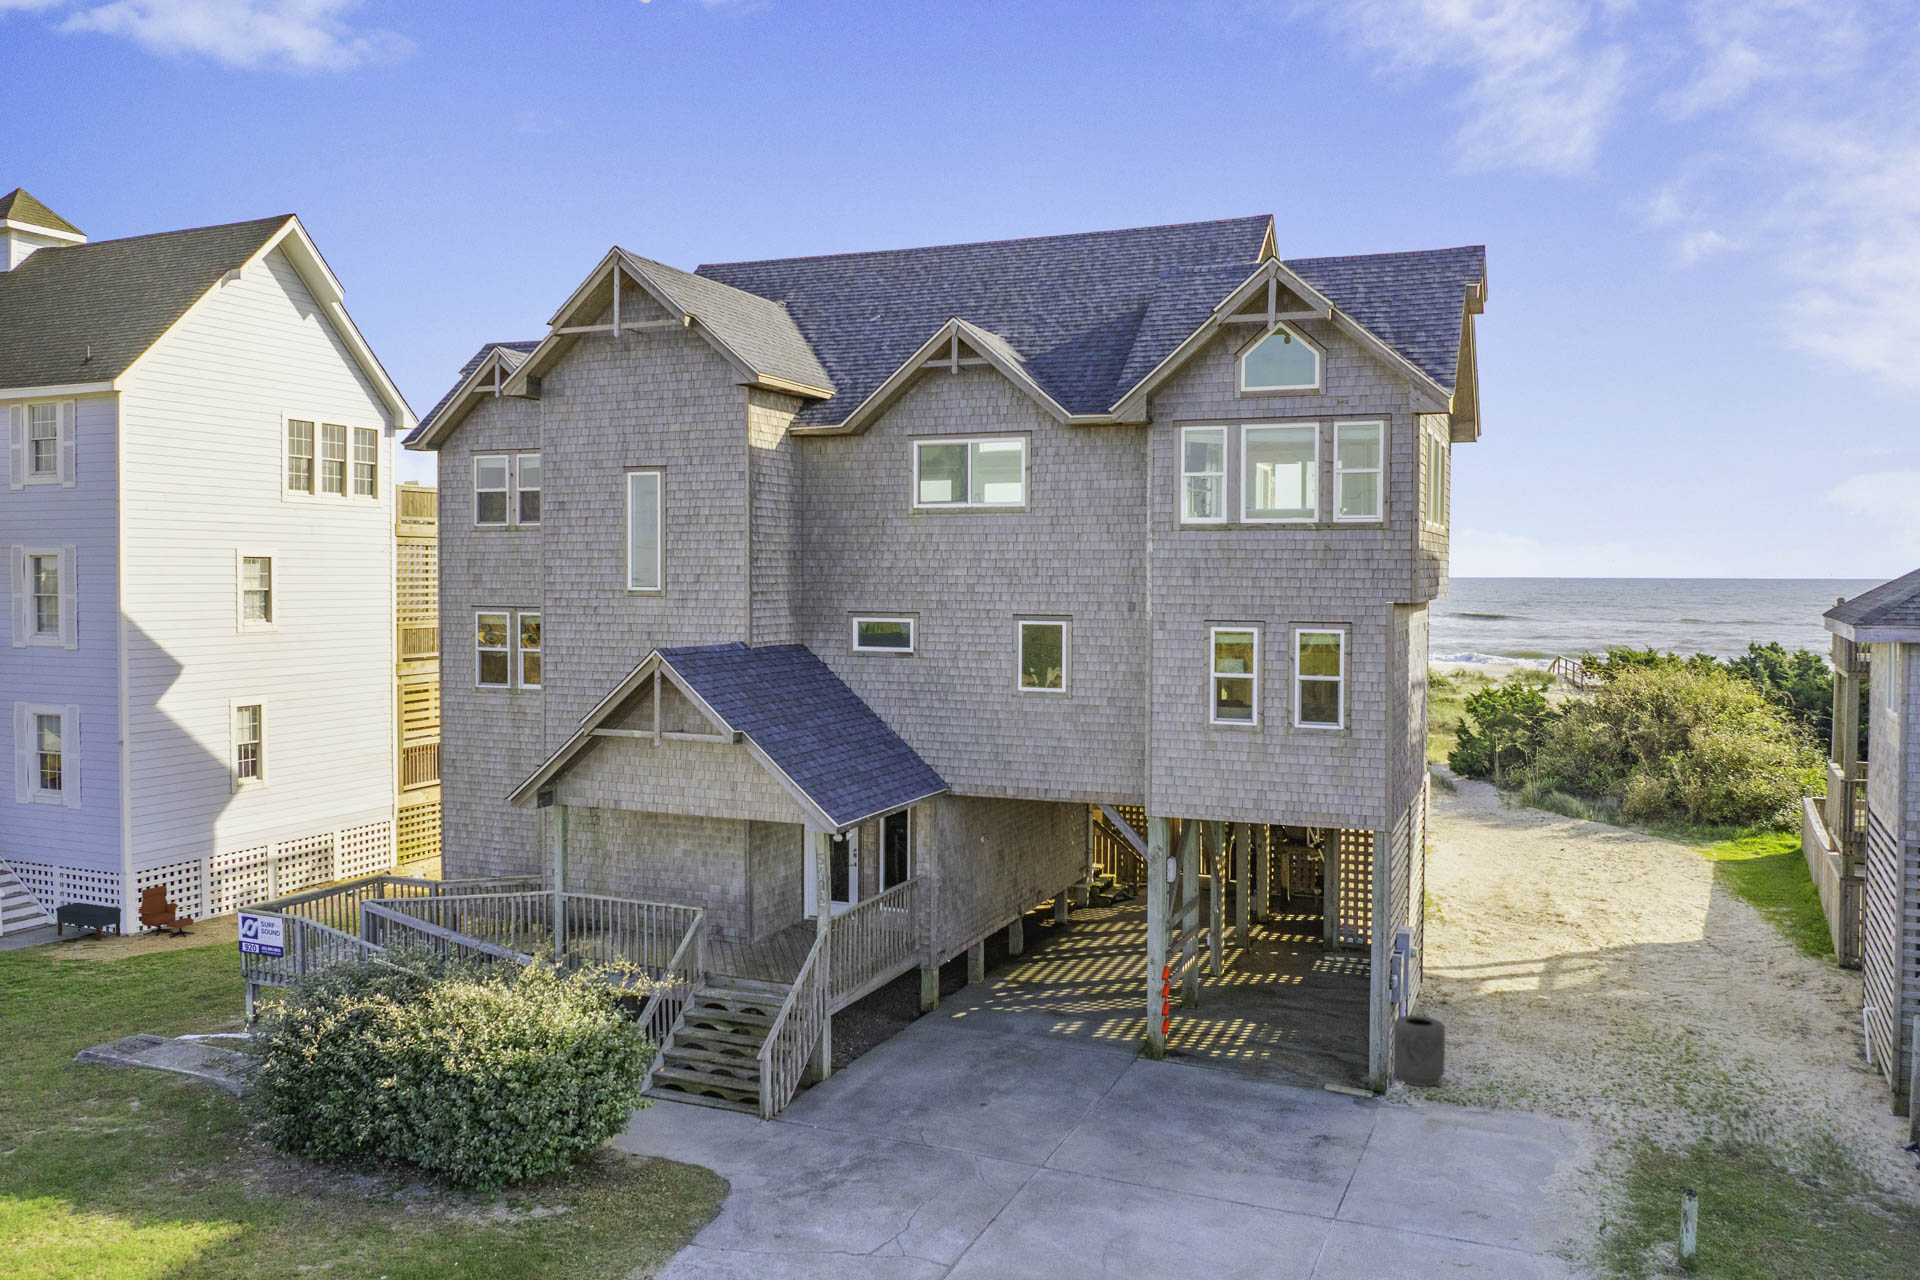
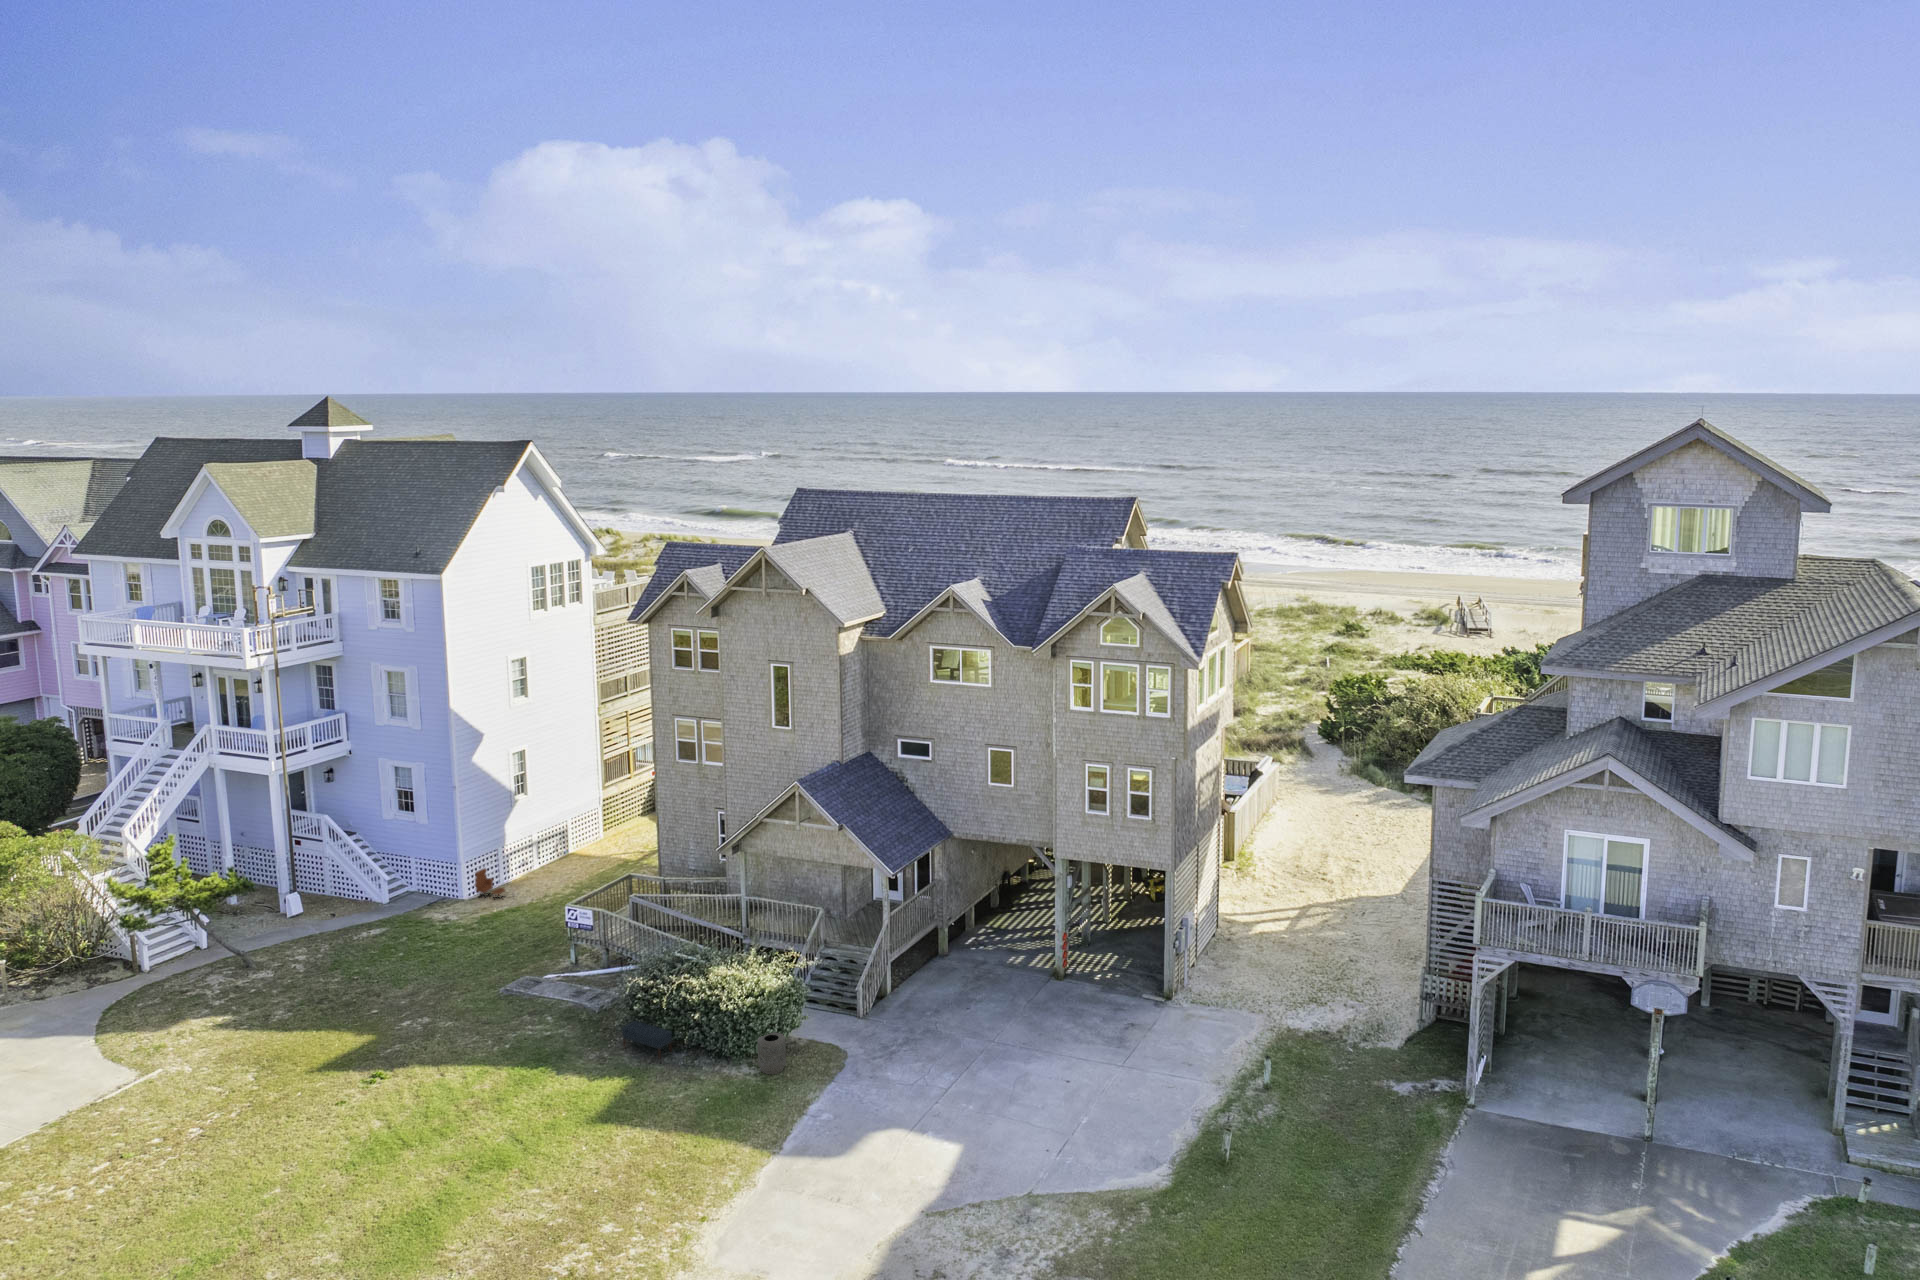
bench: present [56,903,121,941] -> present [622,1021,672,1058]
trash can: present [1394,1015,1445,1086] -> present [757,1032,786,1074]

